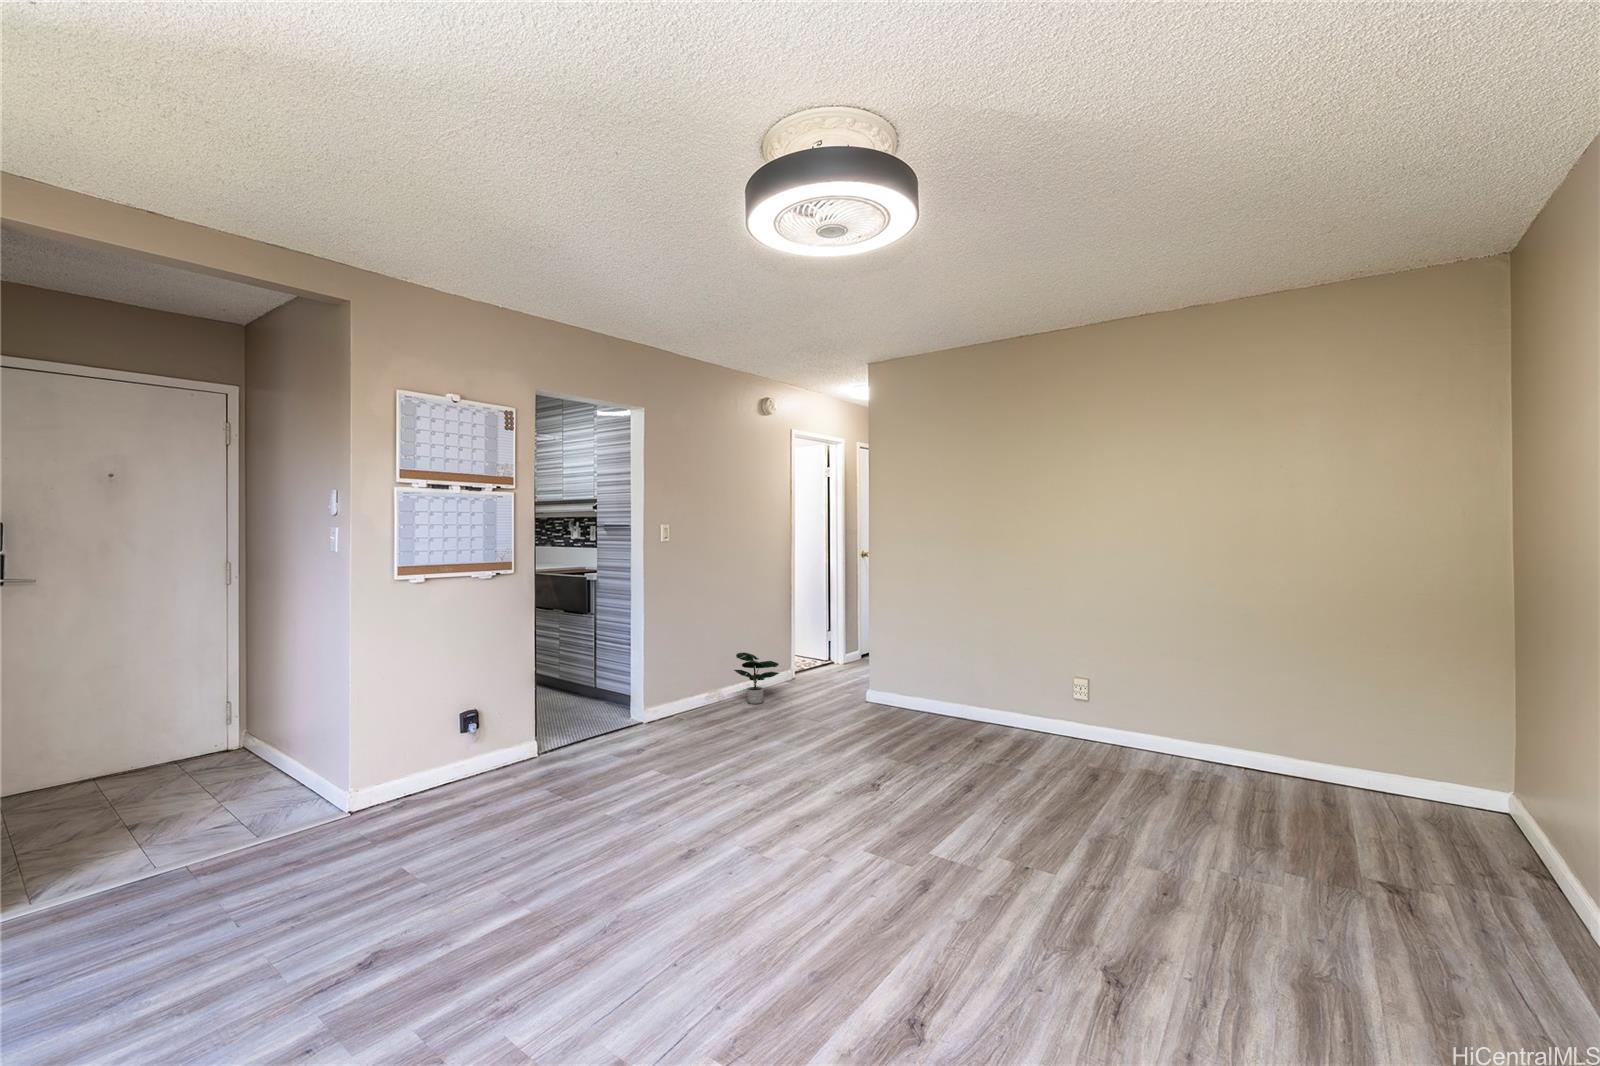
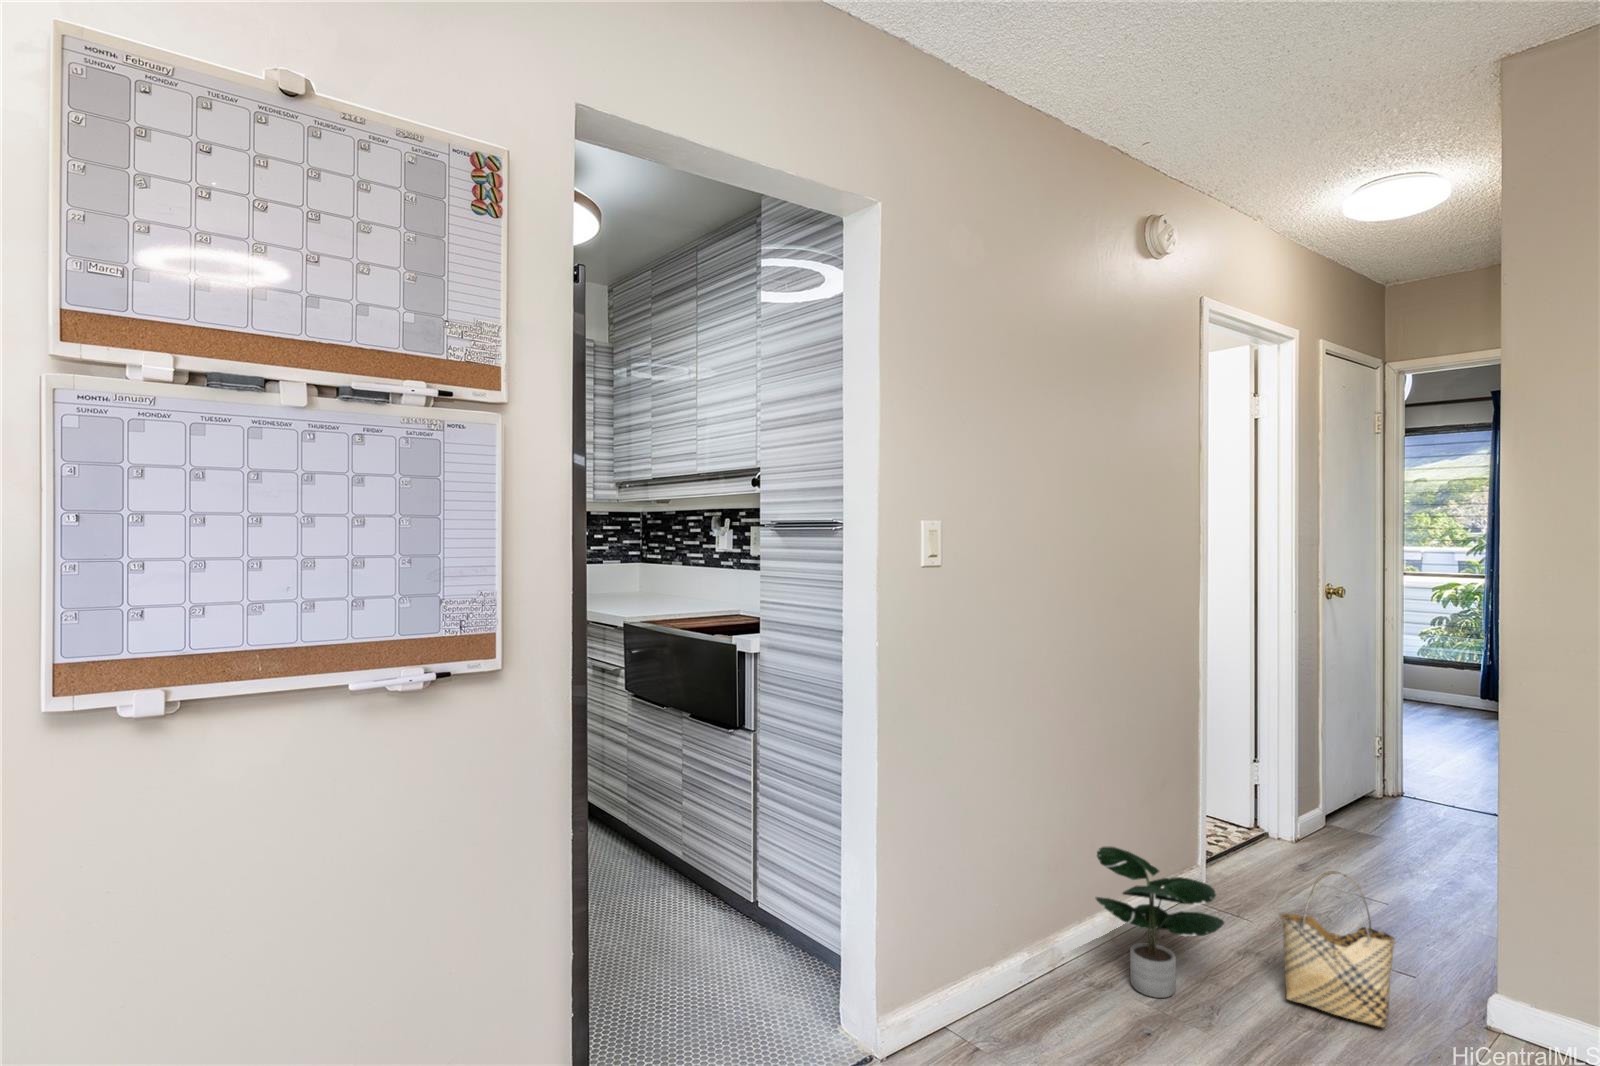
woven basket: none [801,653,835,703] -> present [1281,871,1395,1027]

